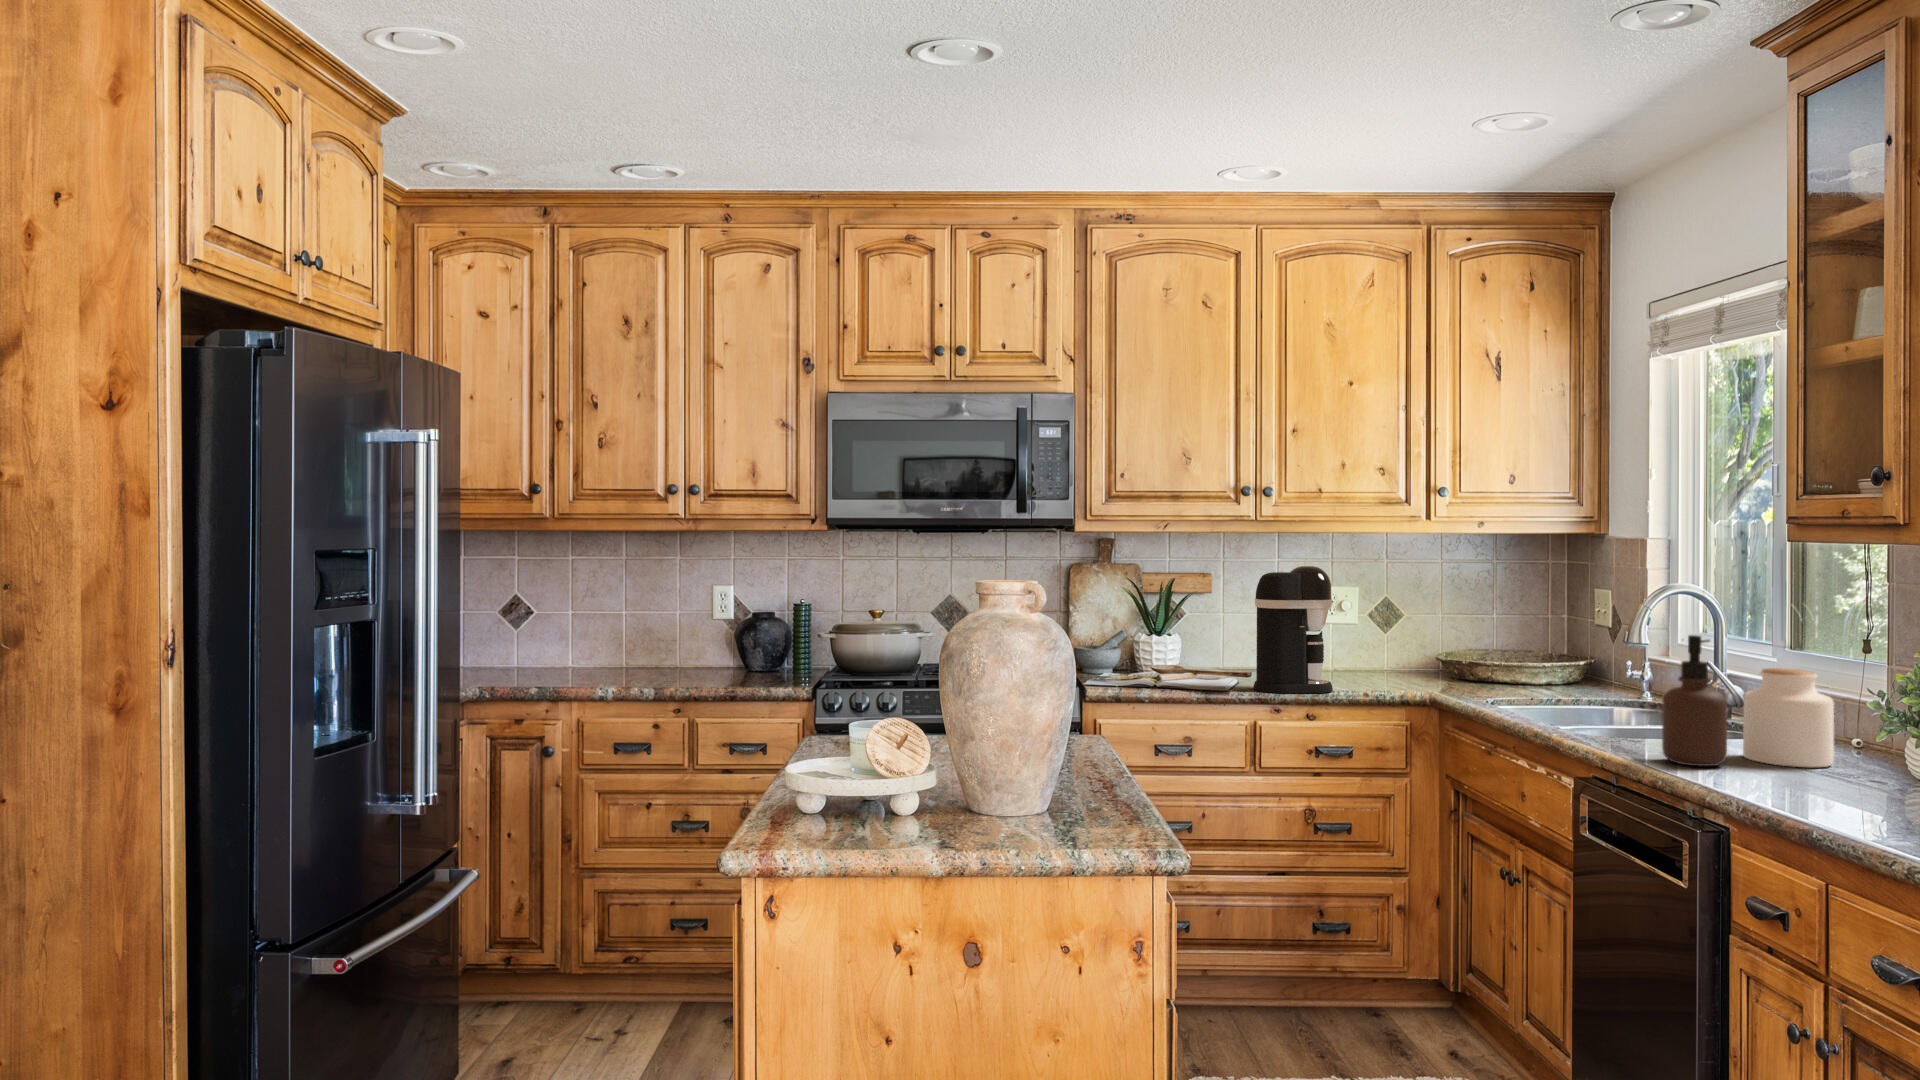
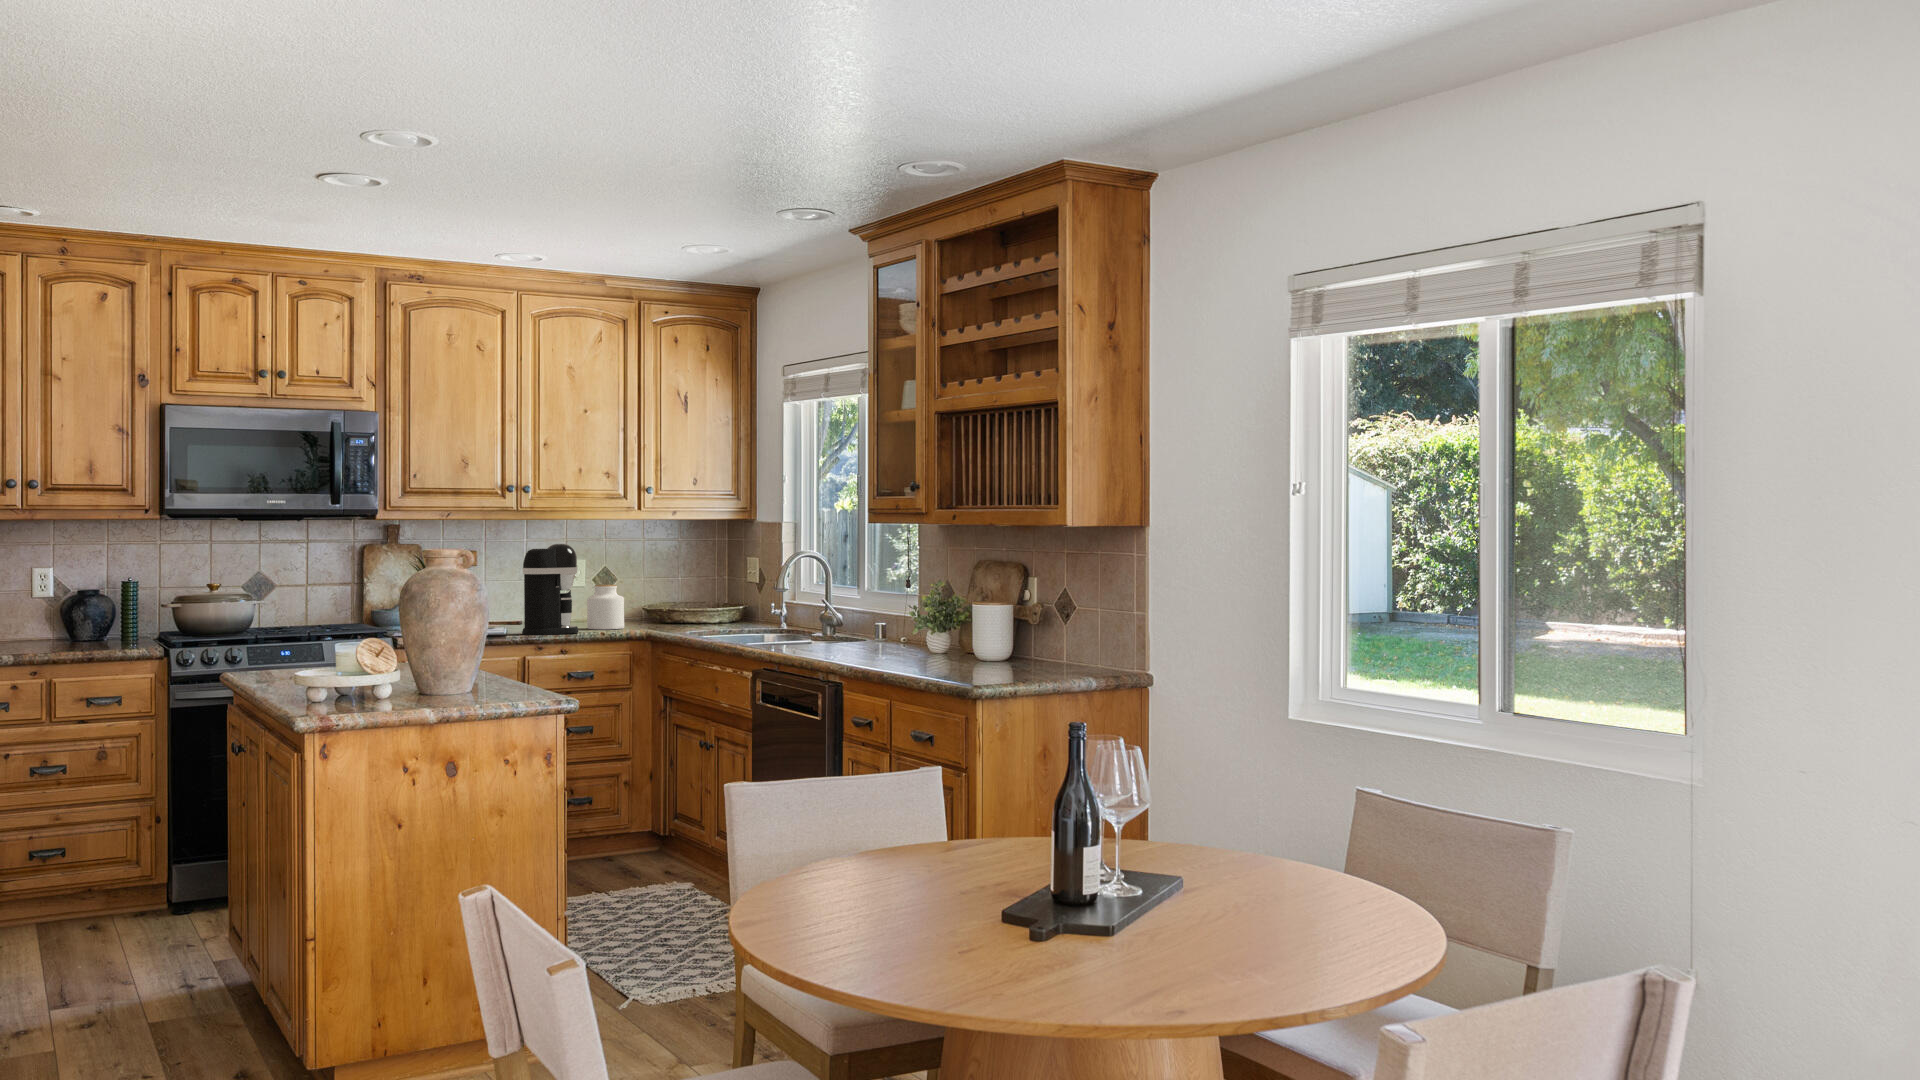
soap dispenser: present [1662,635,1727,766] -> none [772,574,803,646]
jar: present [1743,668,1834,767] -> present [587,585,624,630]

